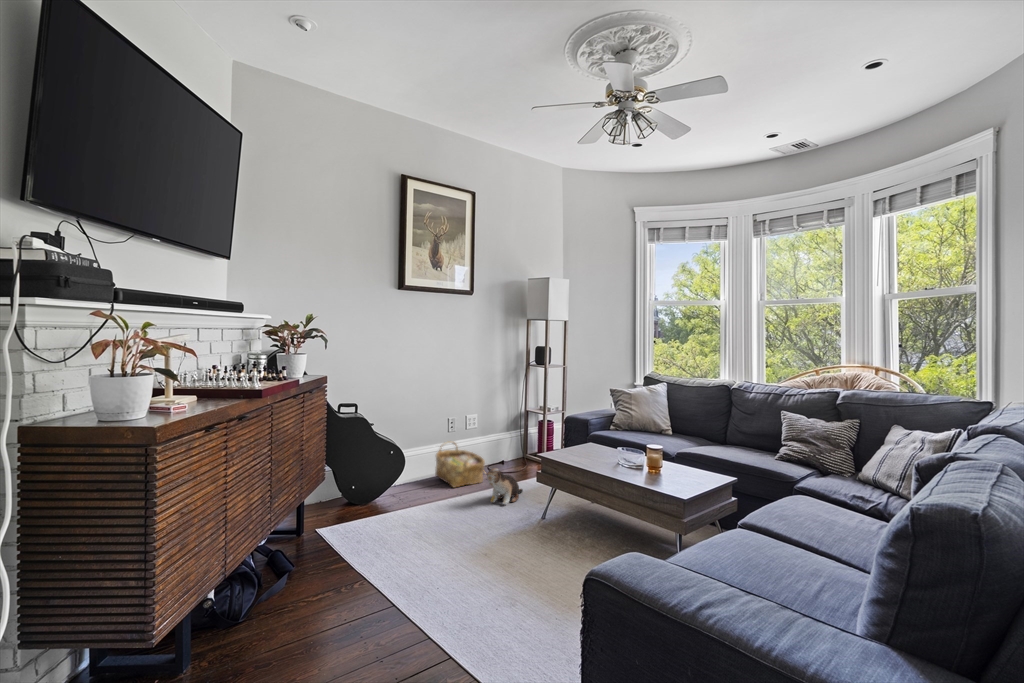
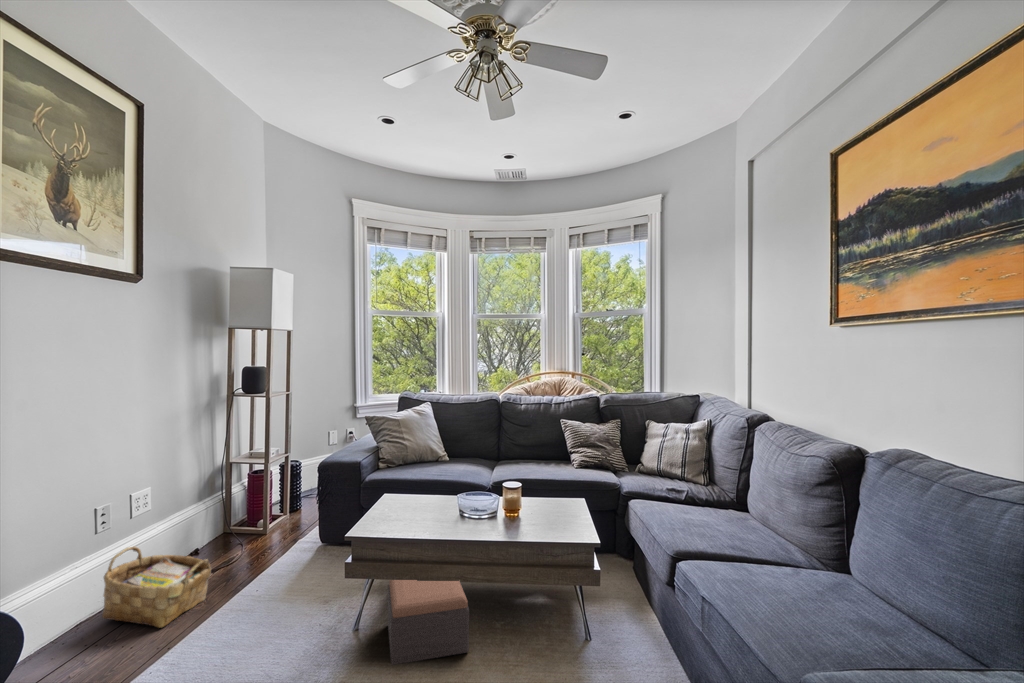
plush toy: present [483,468,523,504] -> none [253,570,298,627]
footstool: none [532,491,603,555] -> present [388,580,469,665]

